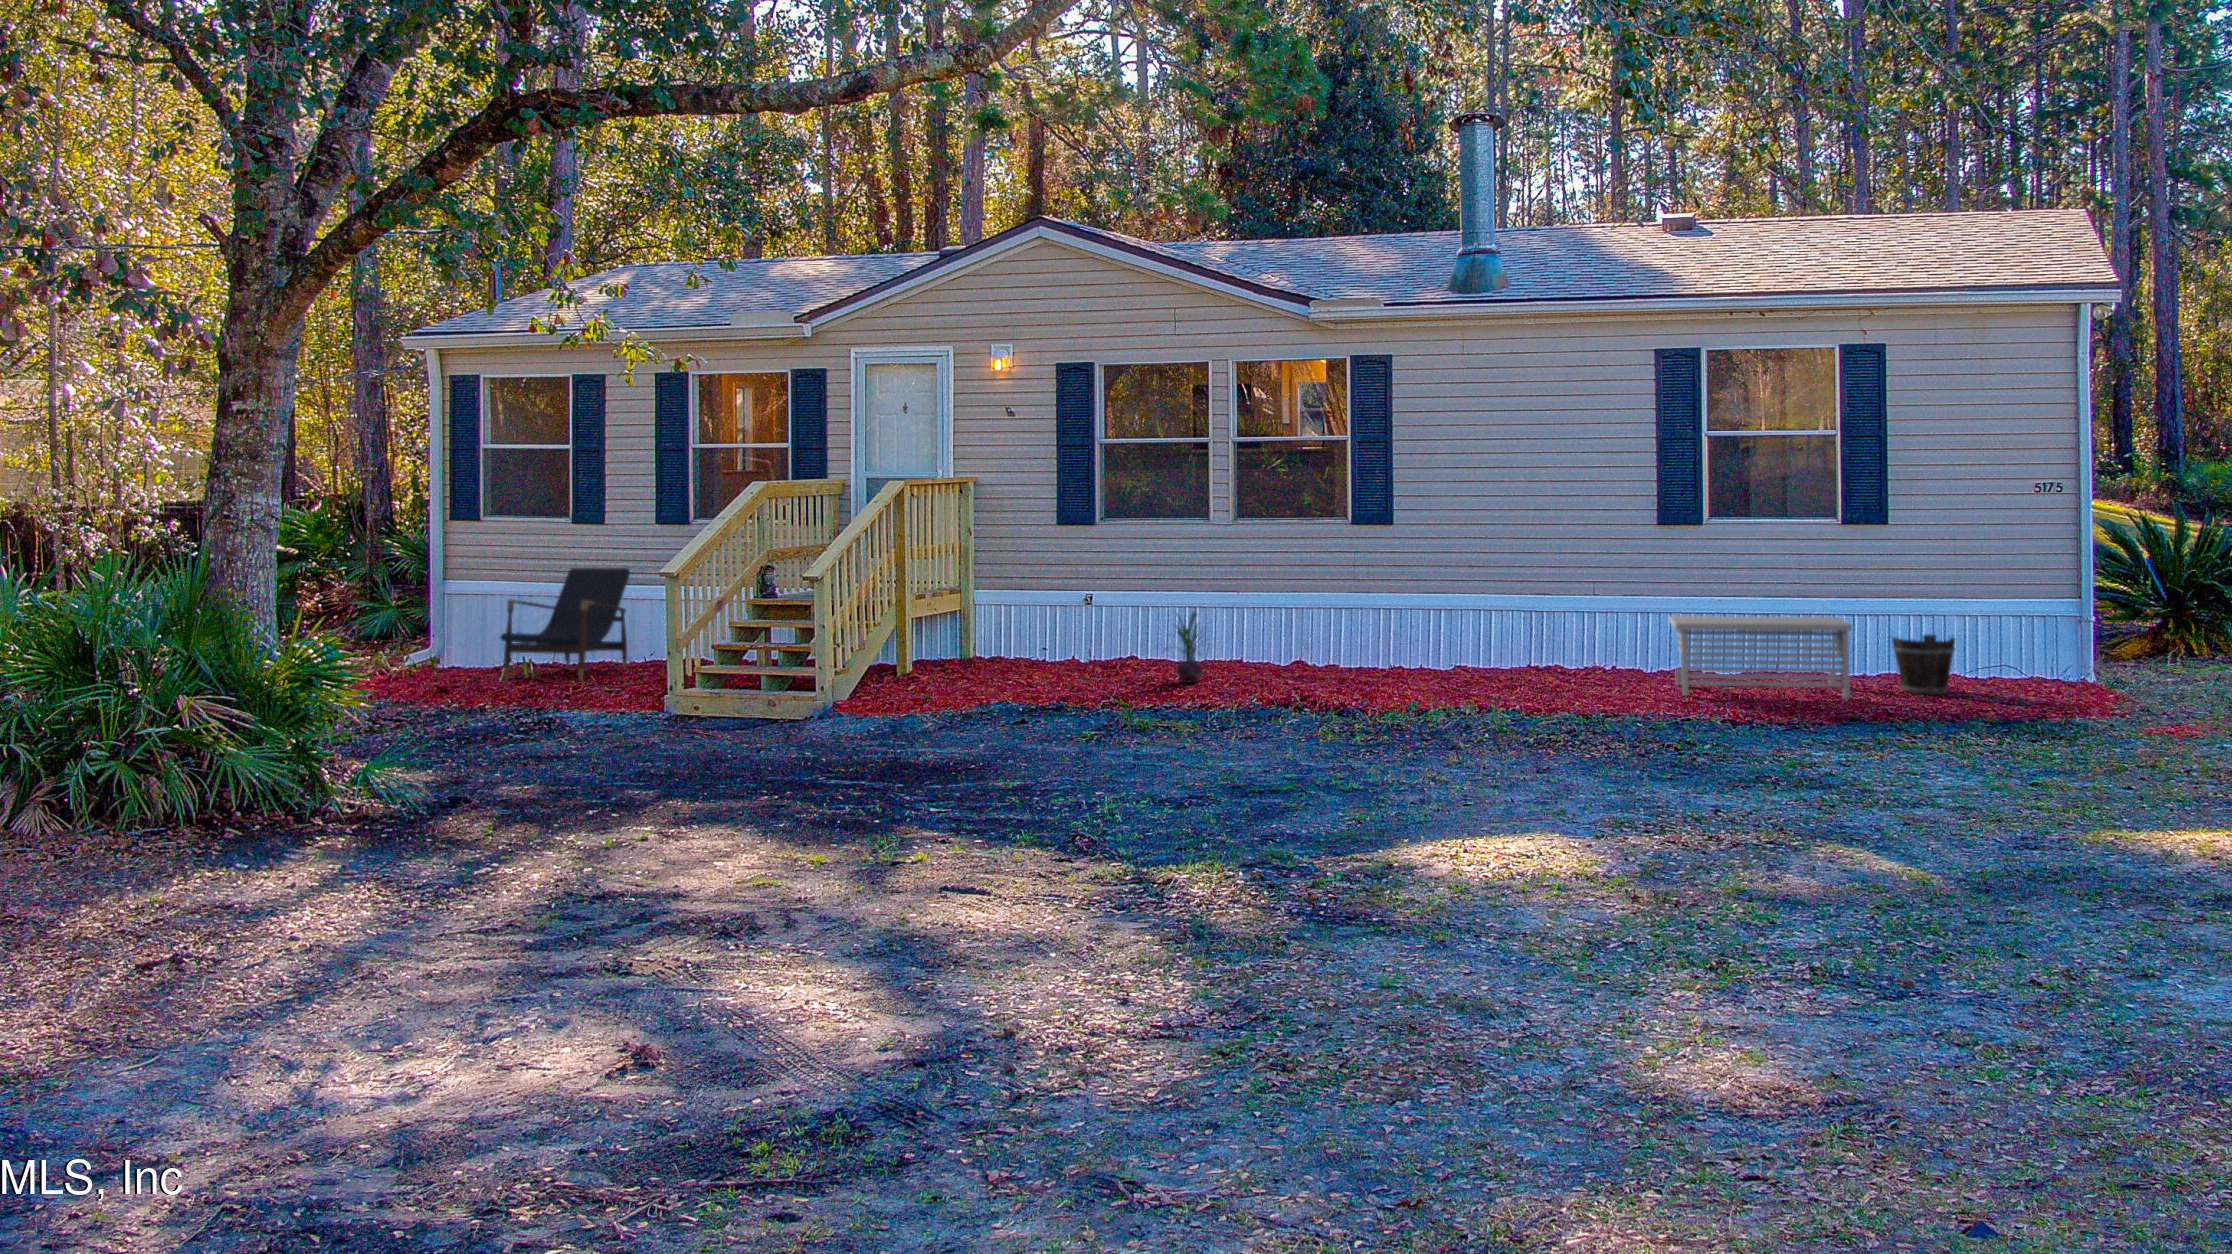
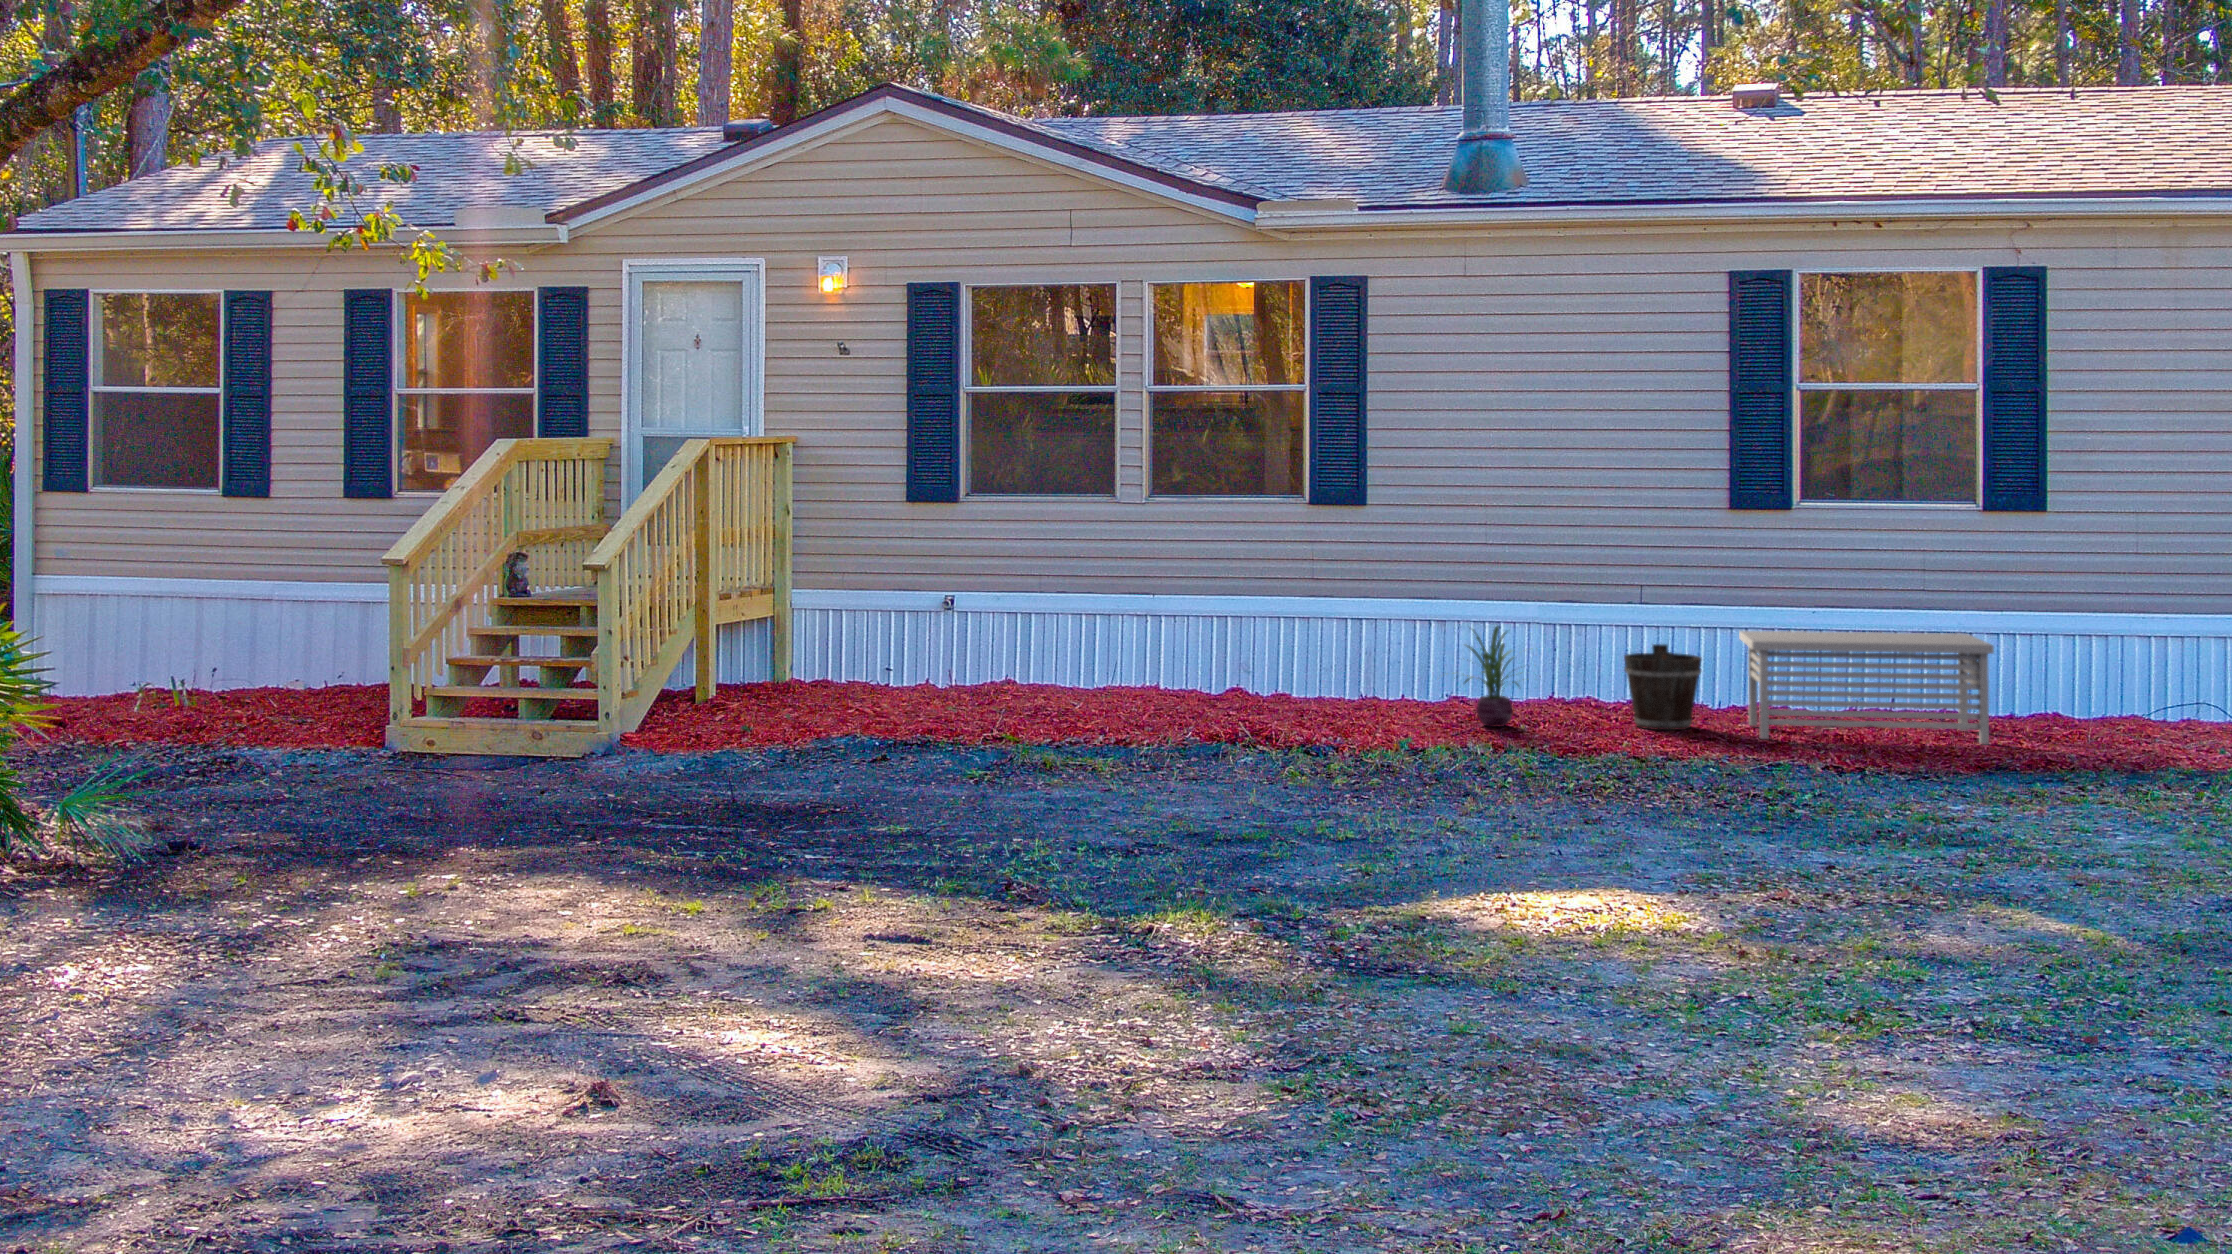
lounge chair: present [501,568,630,681] -> none [146,556,313,708]
decorative plant: present [1164,612,1203,683] -> present [1465,626,1521,727]
bucket: present [1892,634,1955,695] -> present [1624,644,1702,730]

